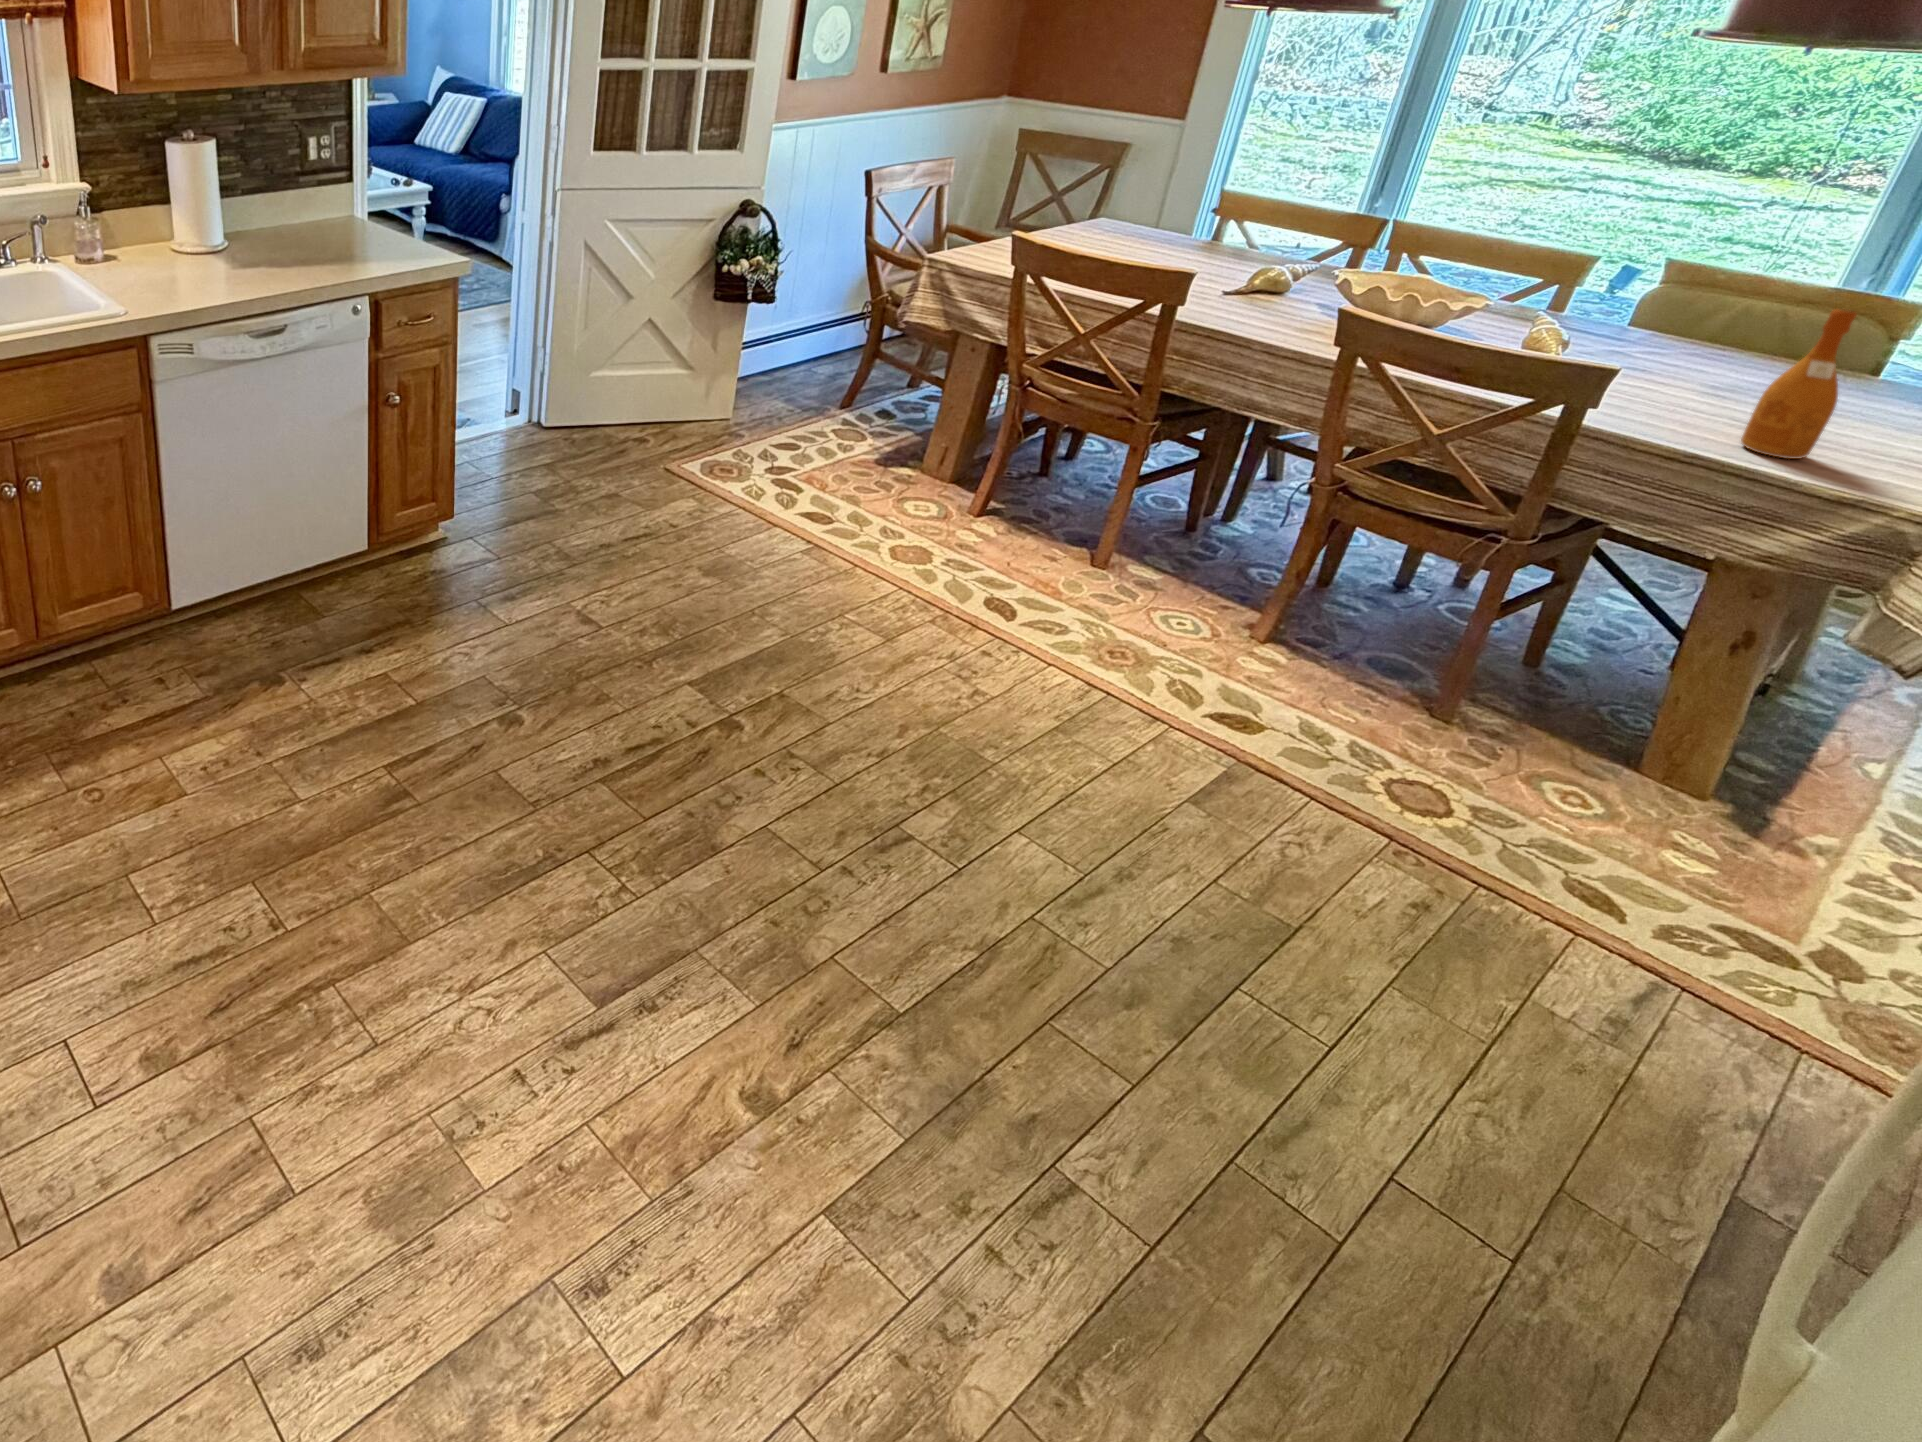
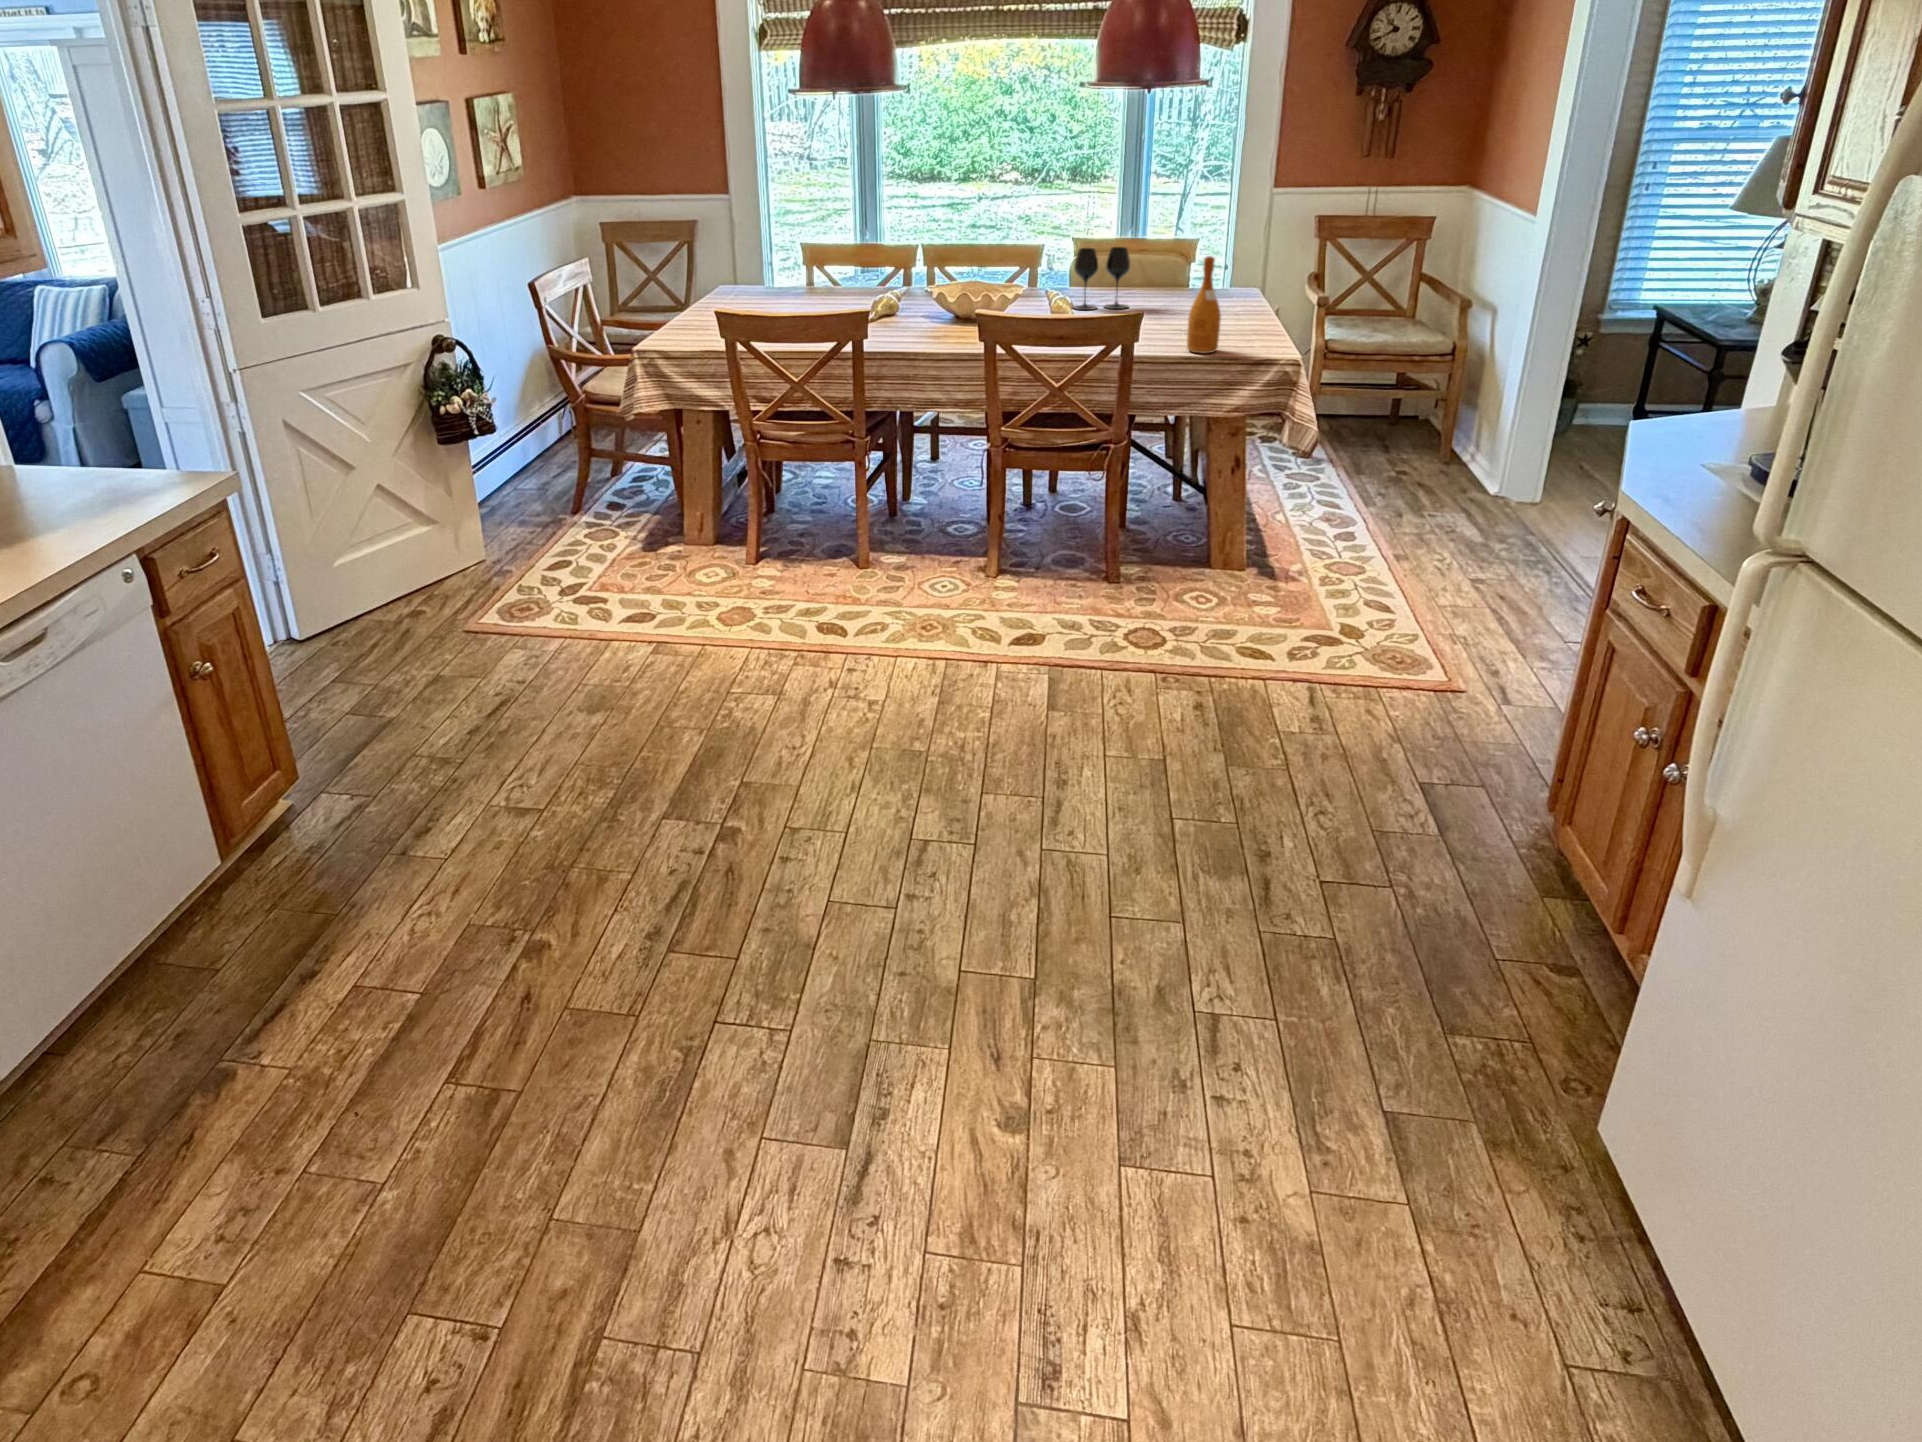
wine glass: none [1602,260,1752,365] -> present [1073,247,1130,310]

